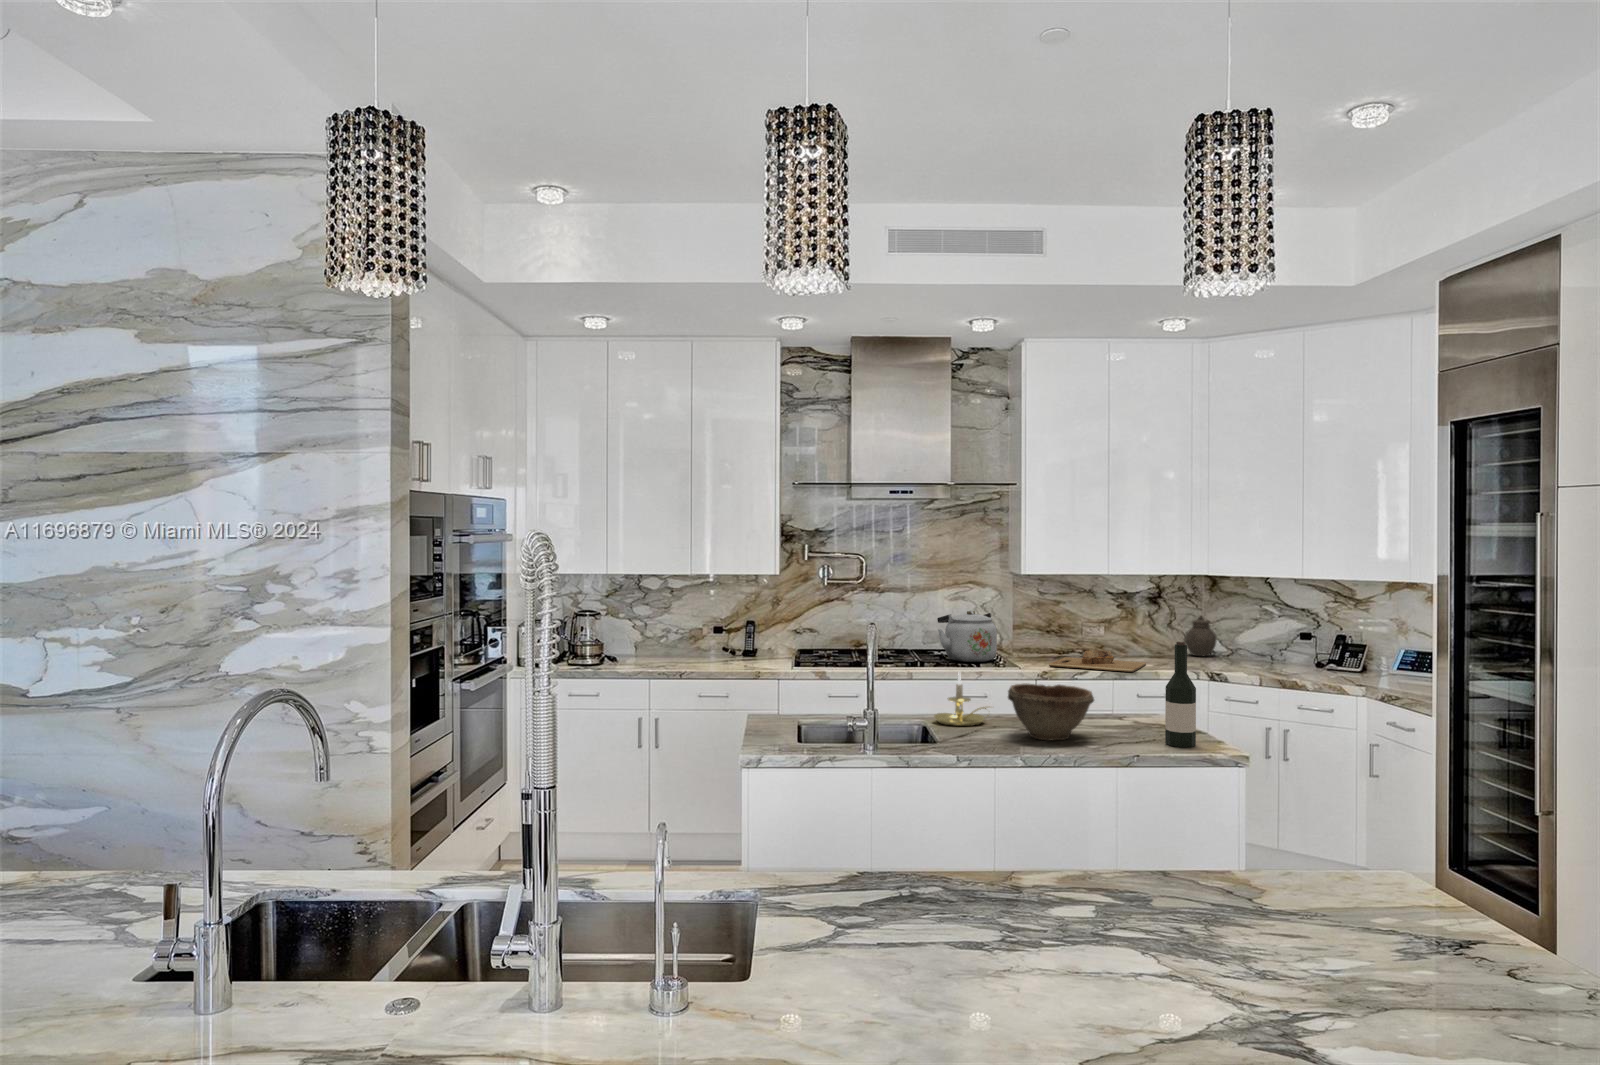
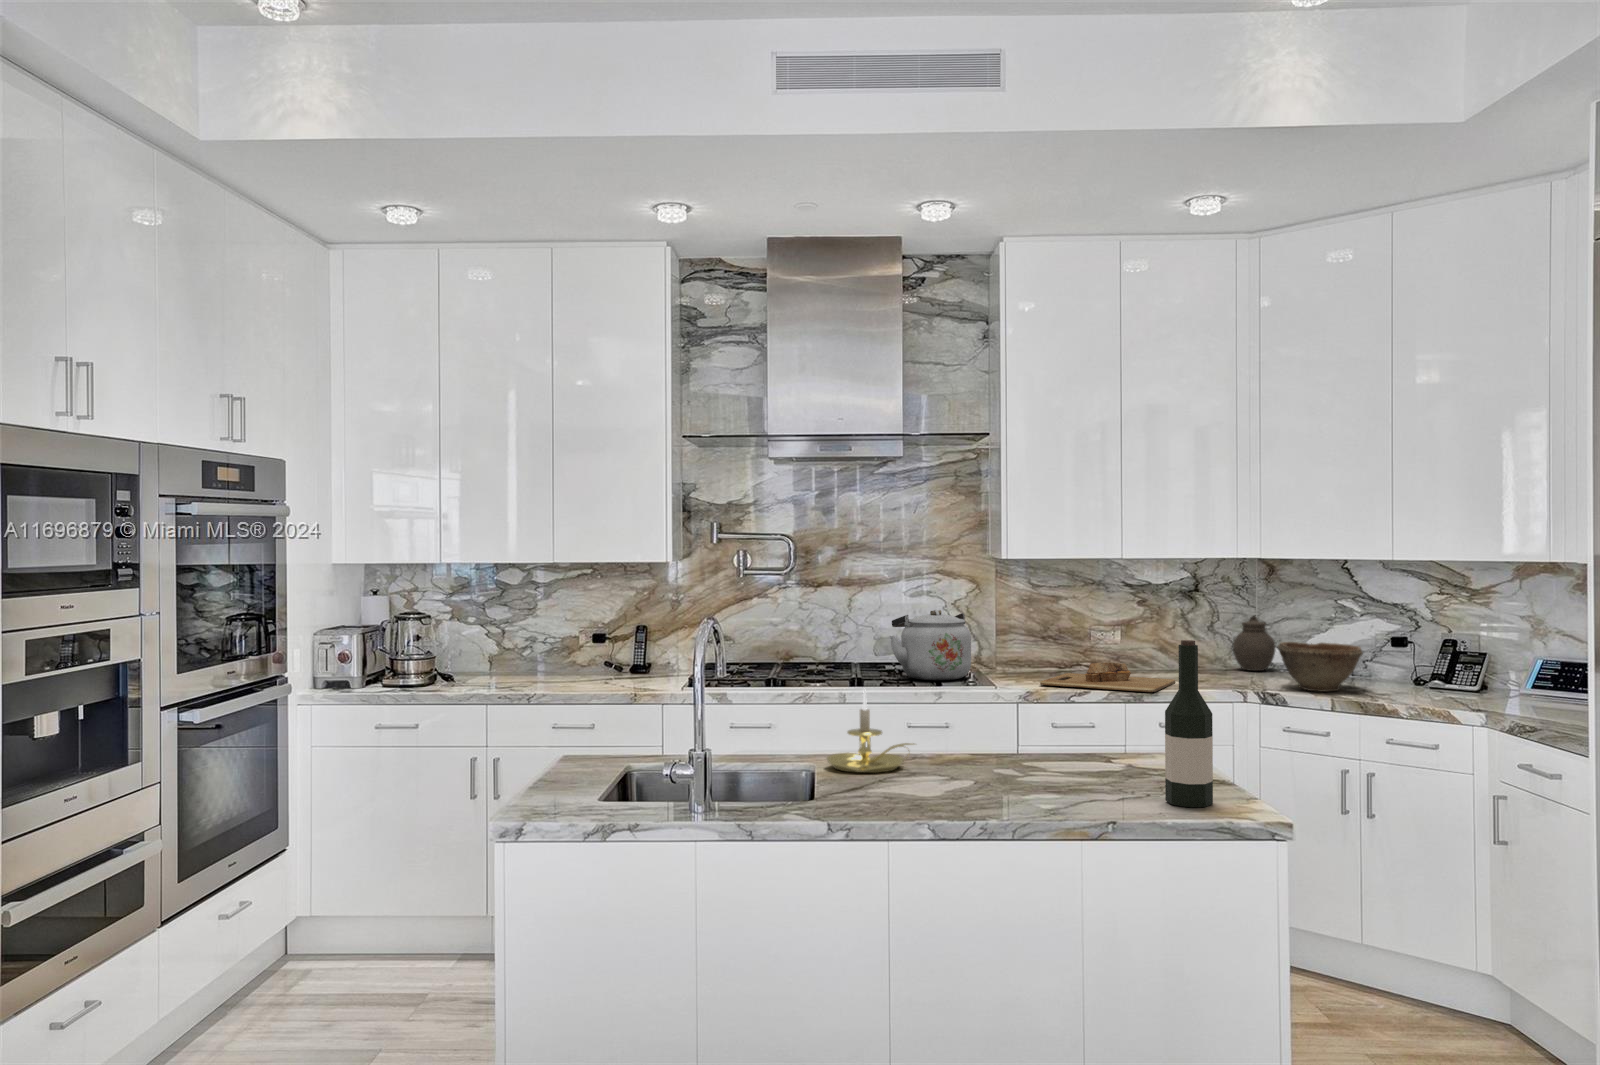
bowl: present [1008,683,1094,740] -> present [1278,642,1363,692]

